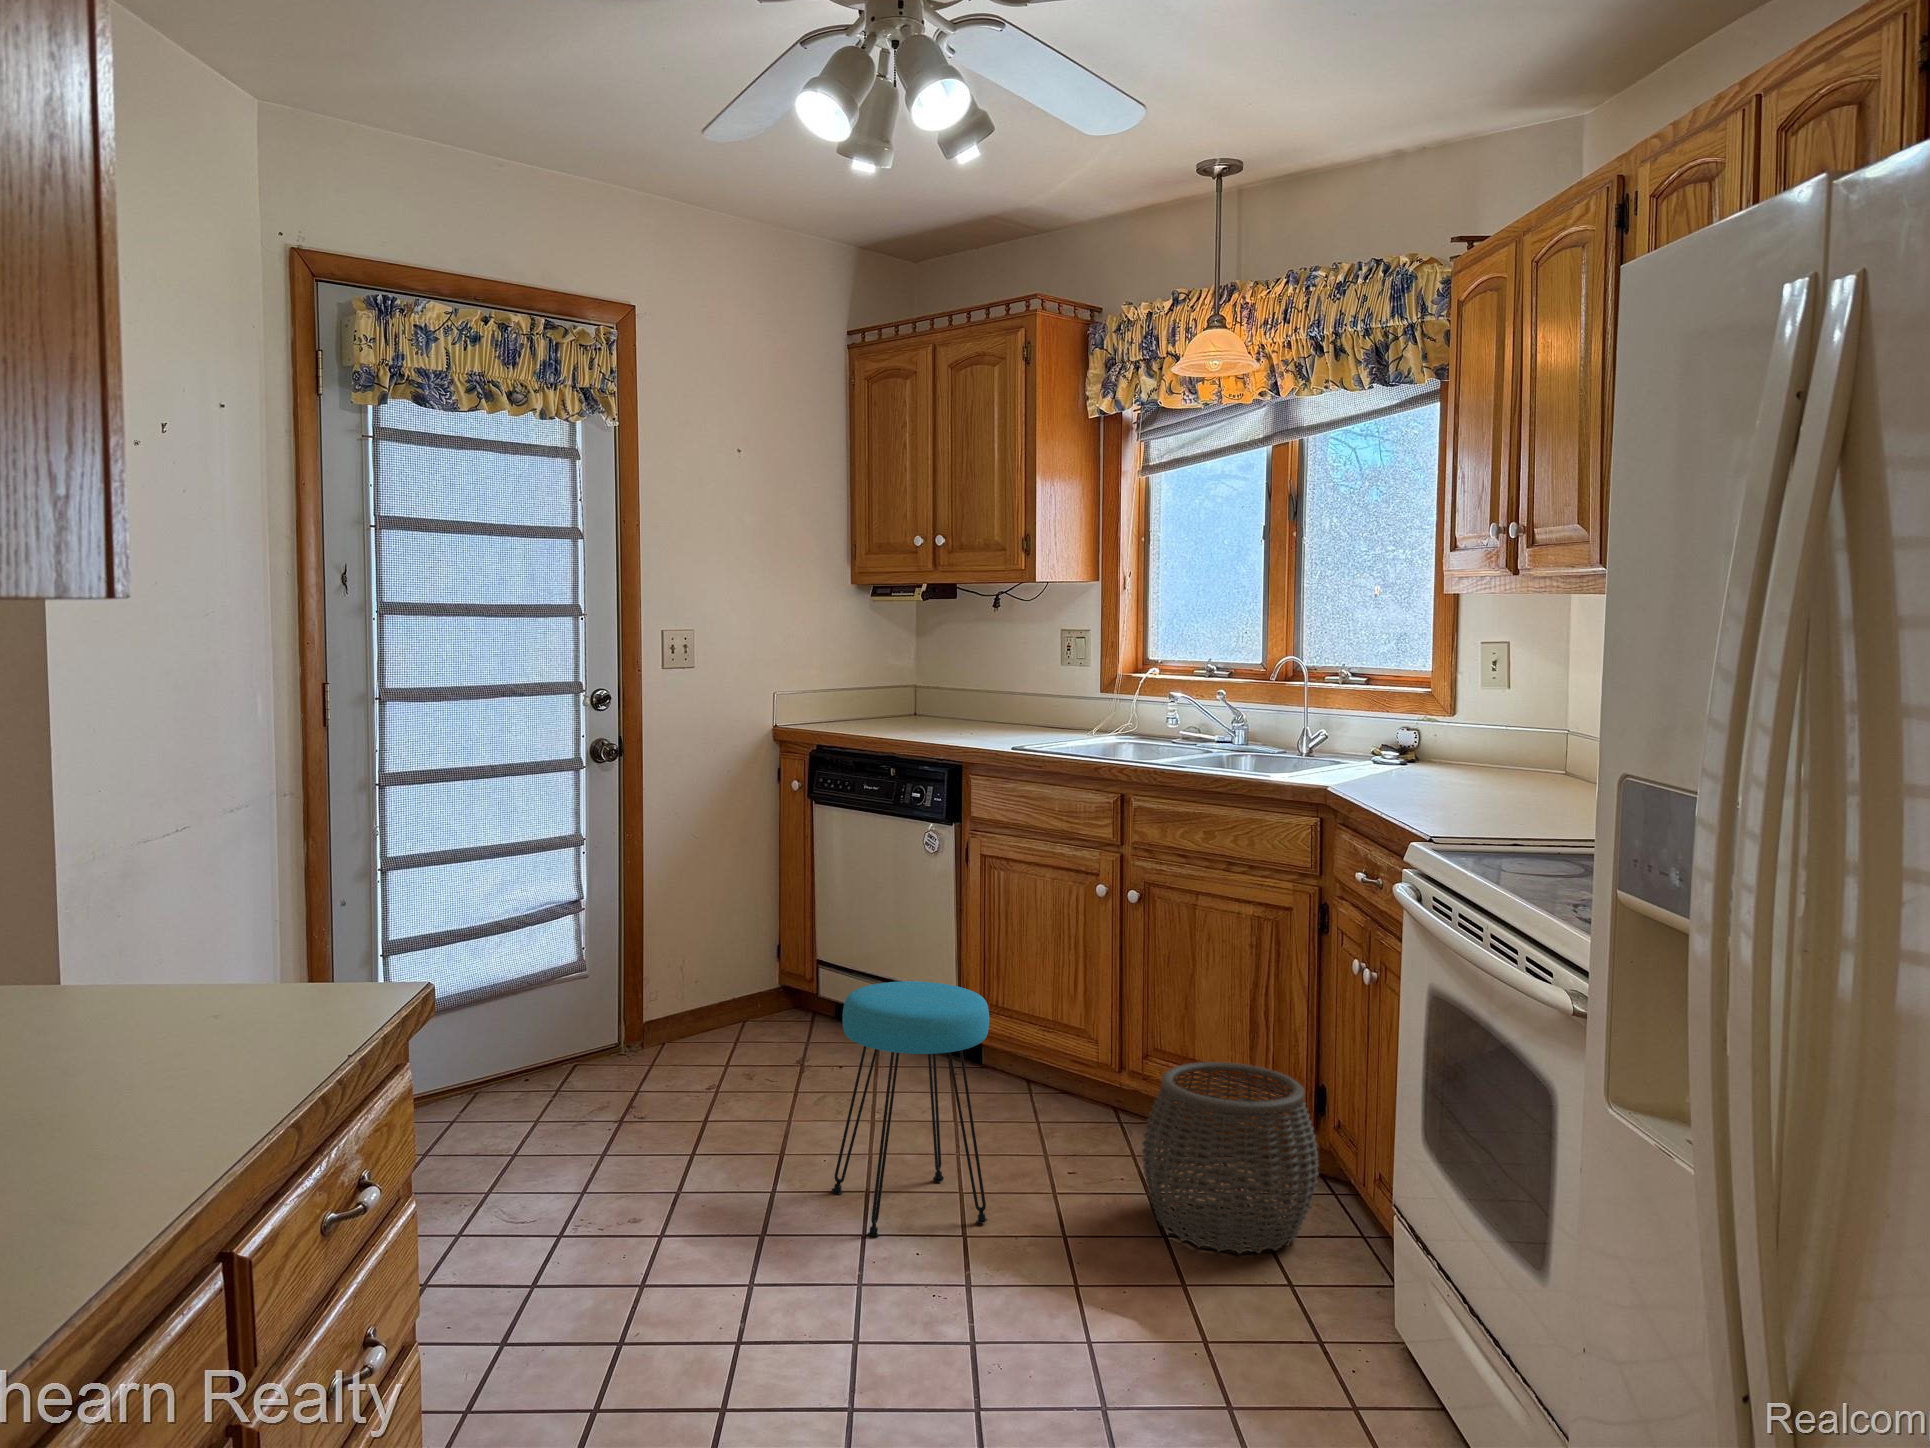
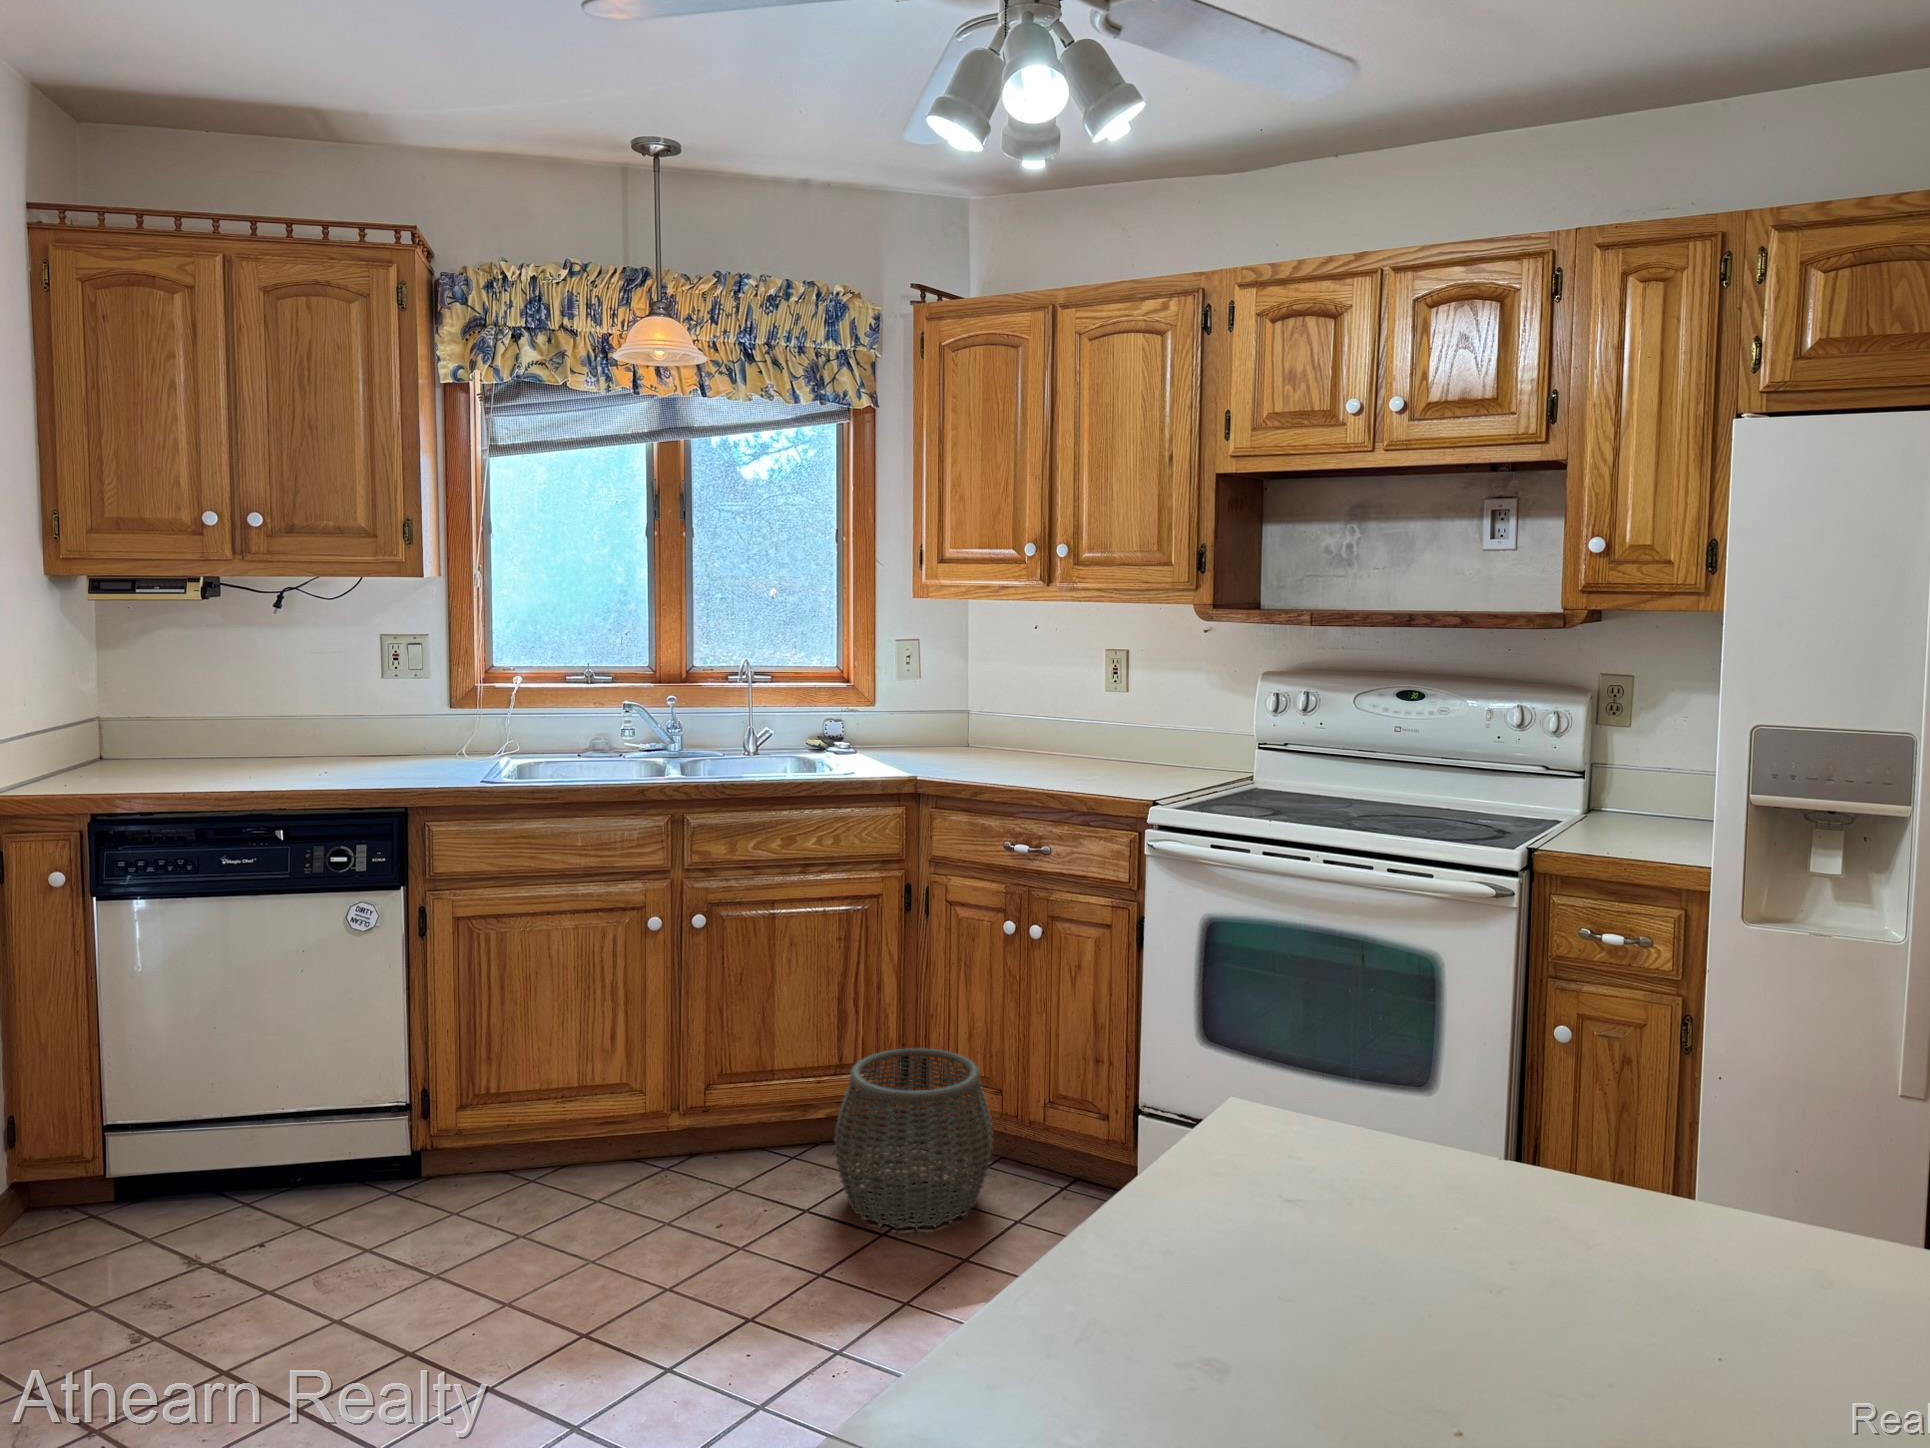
stool: present [831,981,989,1236] -> none [595,1070,781,1378]

